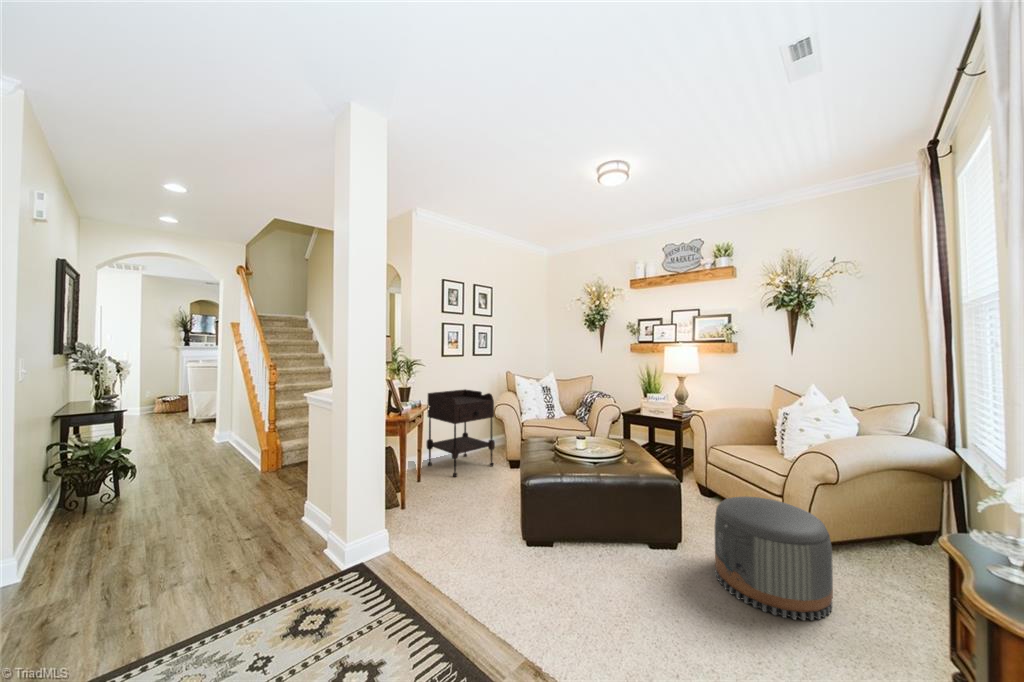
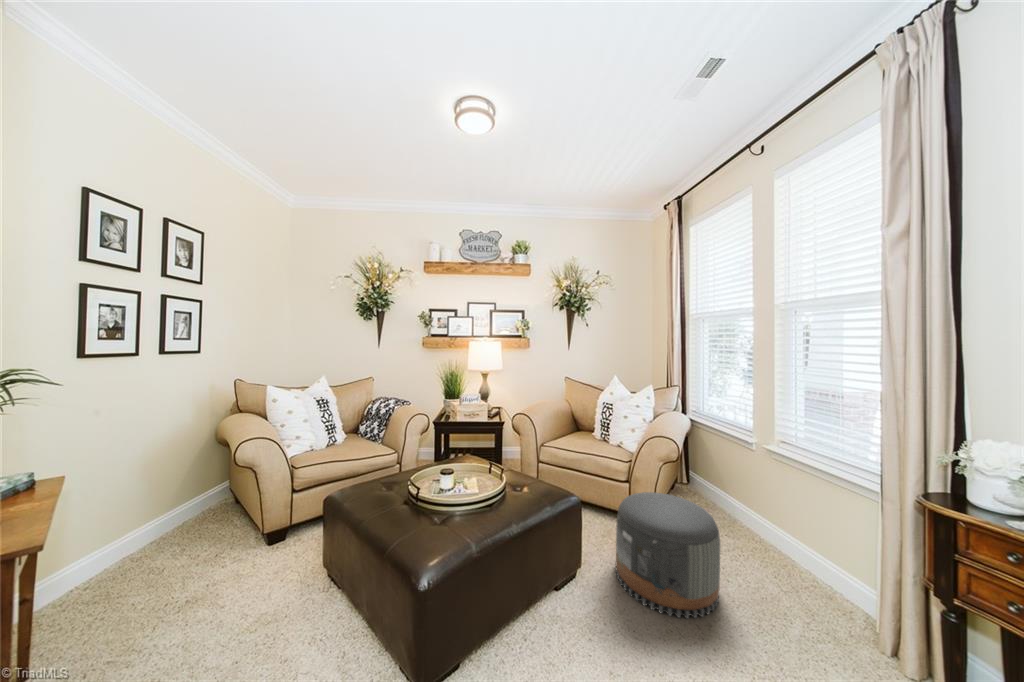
side table: present [427,389,495,477] -> none [25,422,234,621]

